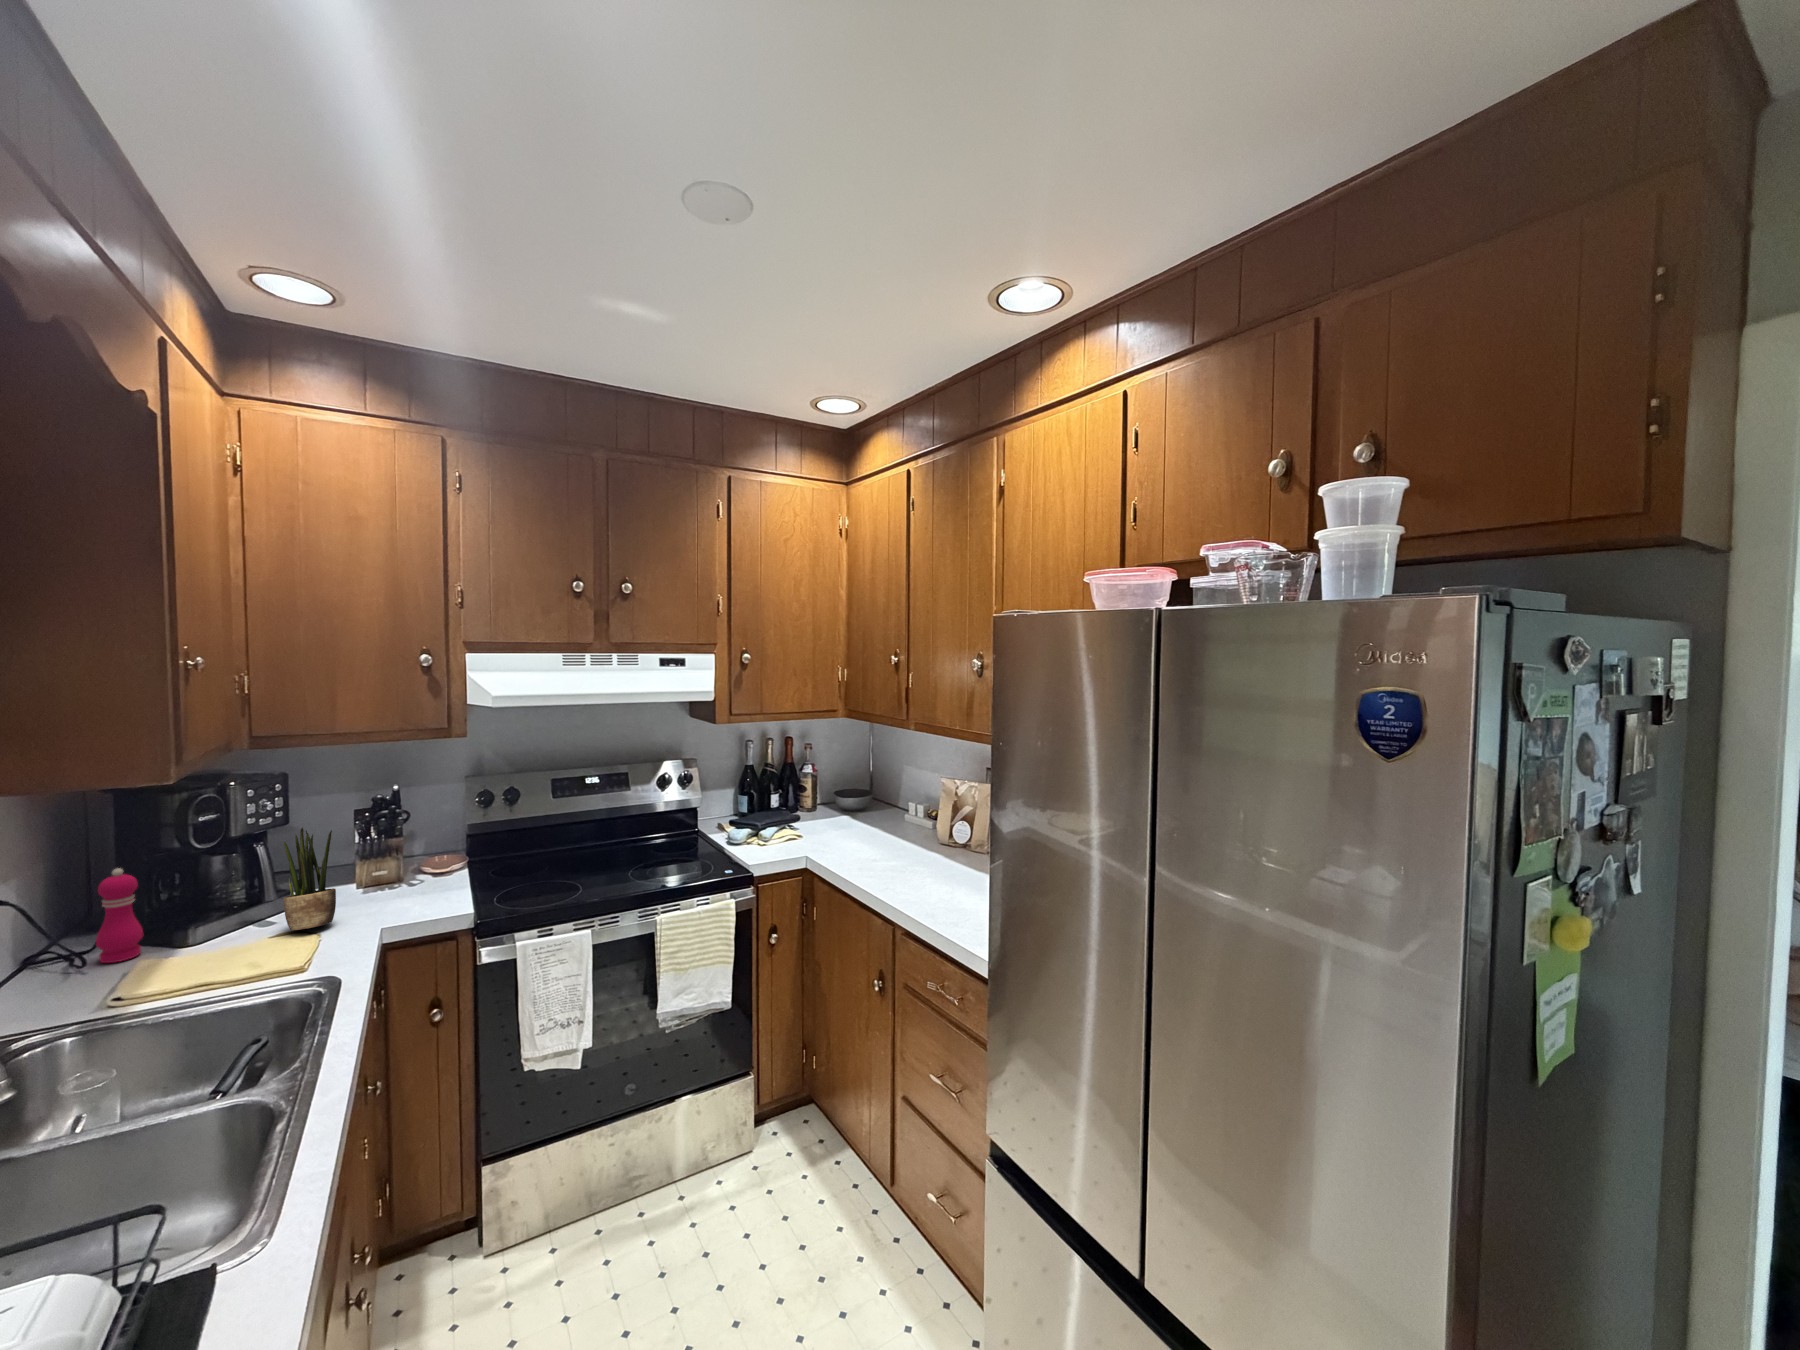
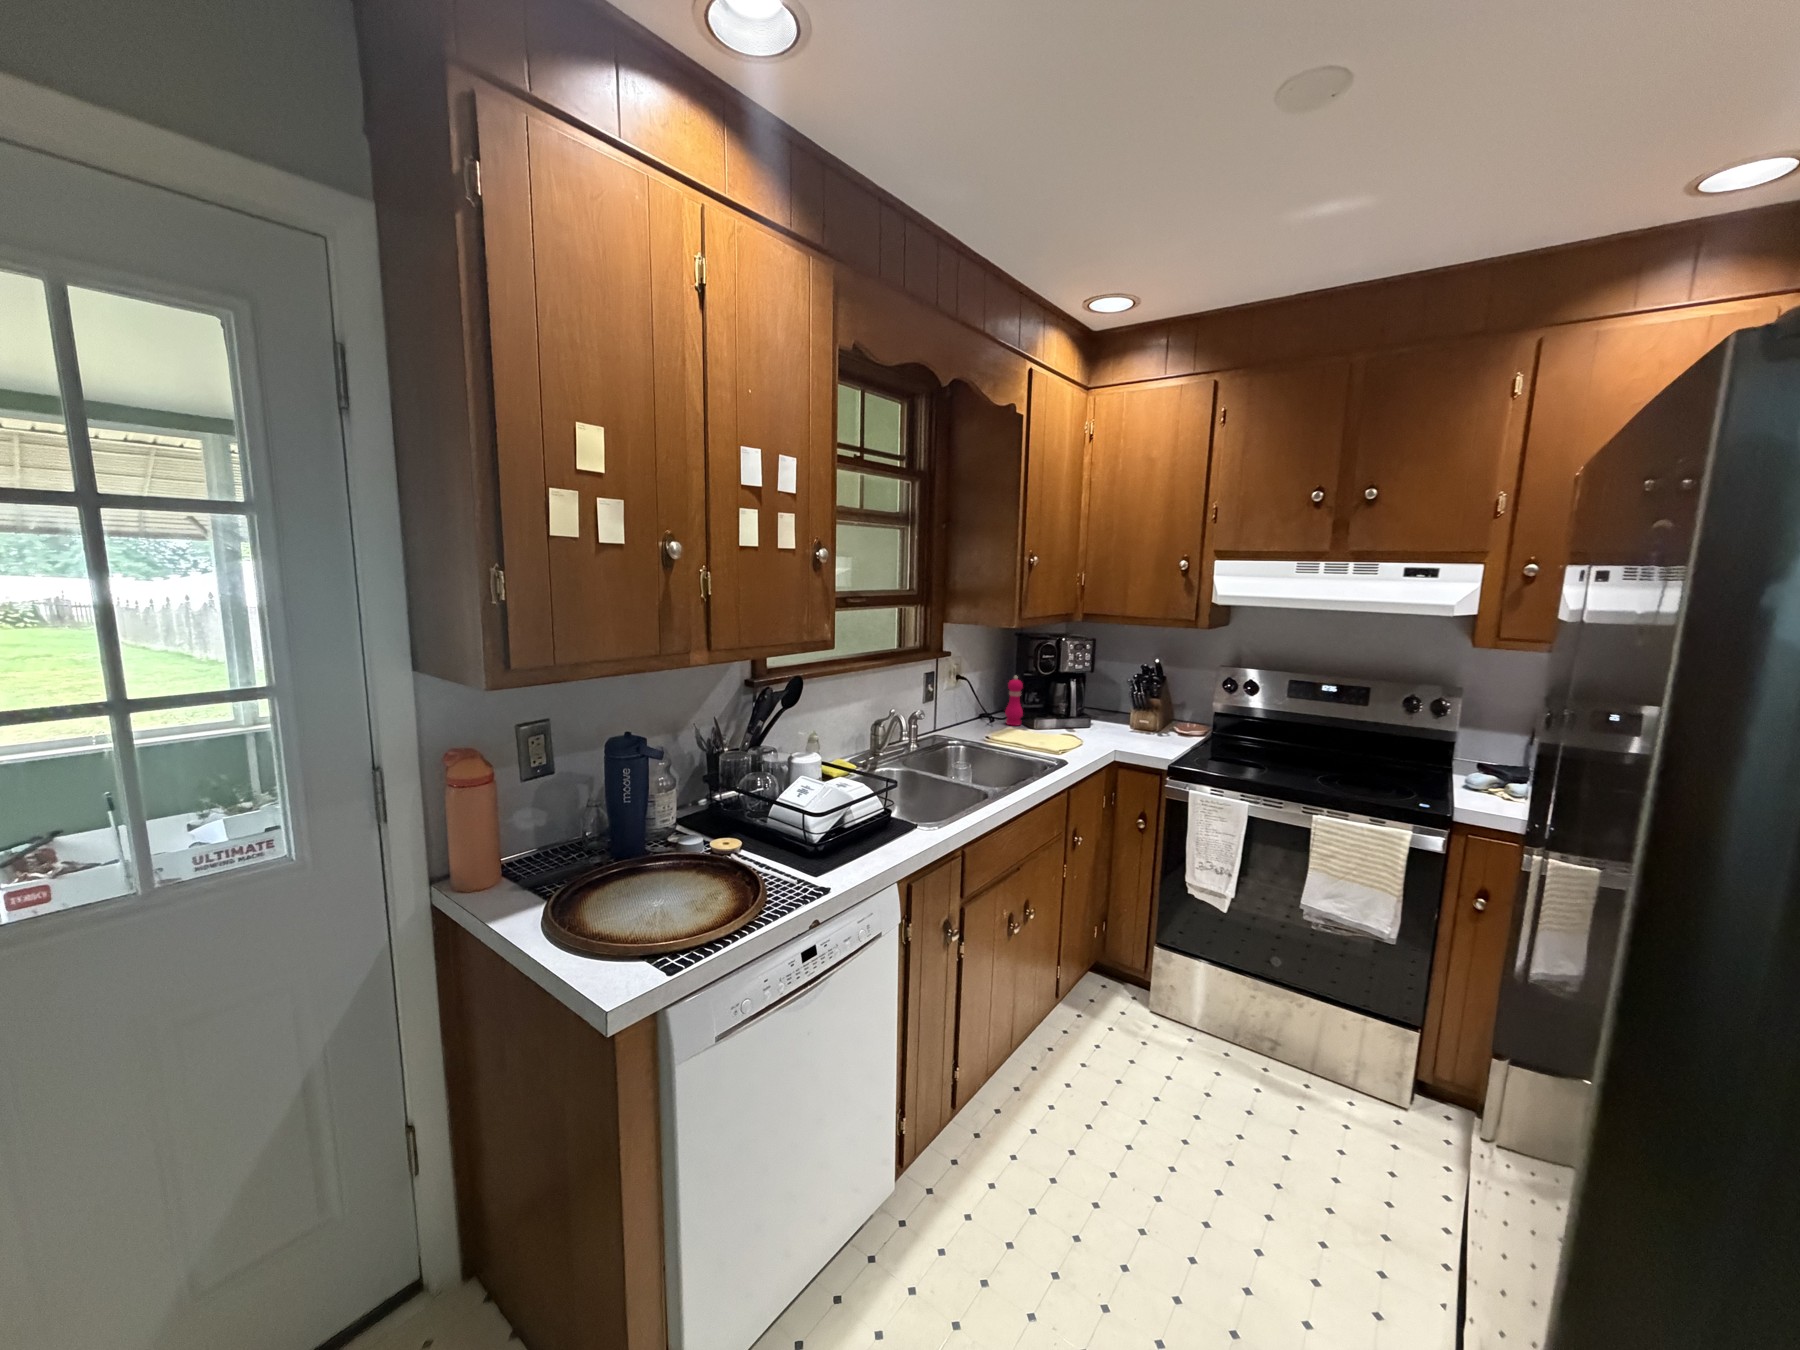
potted plant: present [283,828,336,930] -> none [1077,672,1109,738]

